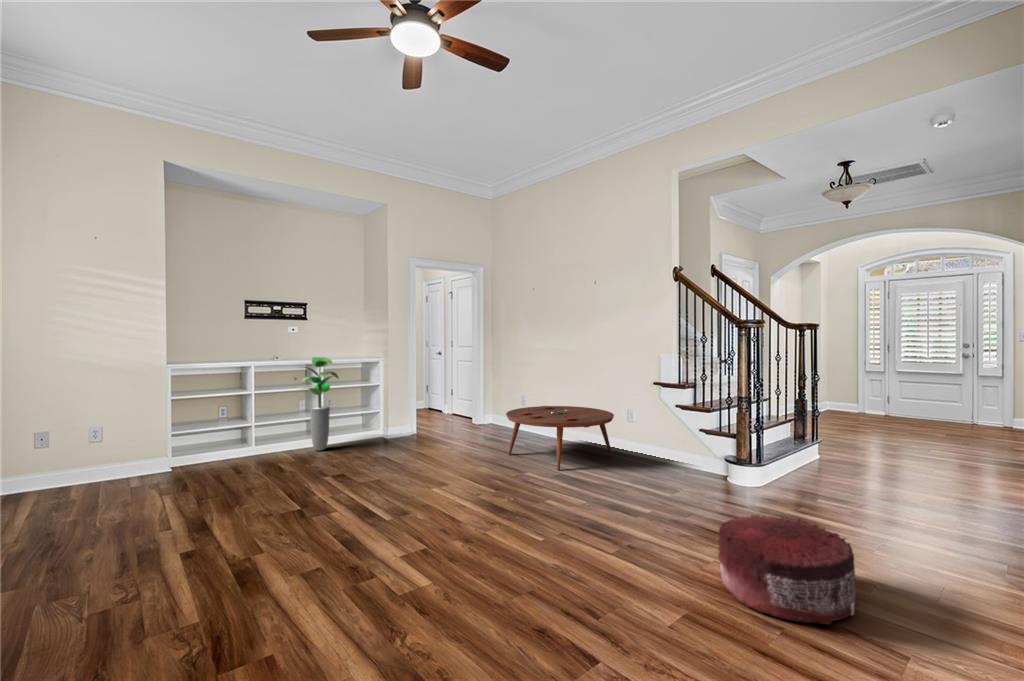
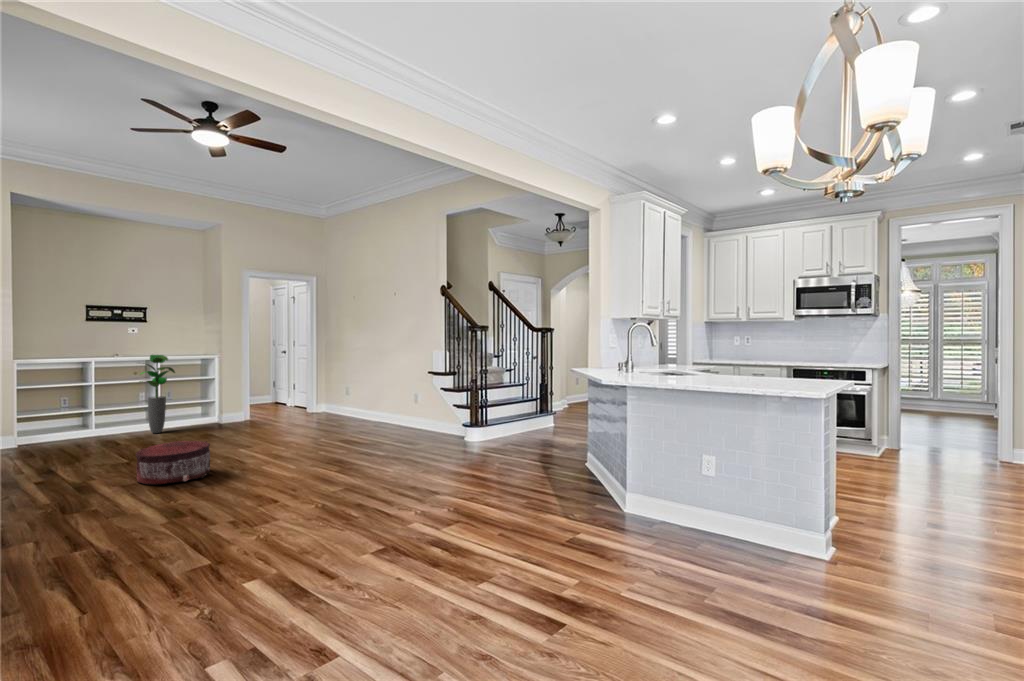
coffee table: present [506,406,614,470] -> none [317,395,404,441]
pouf: present [718,515,857,625] -> present [136,441,210,484]

